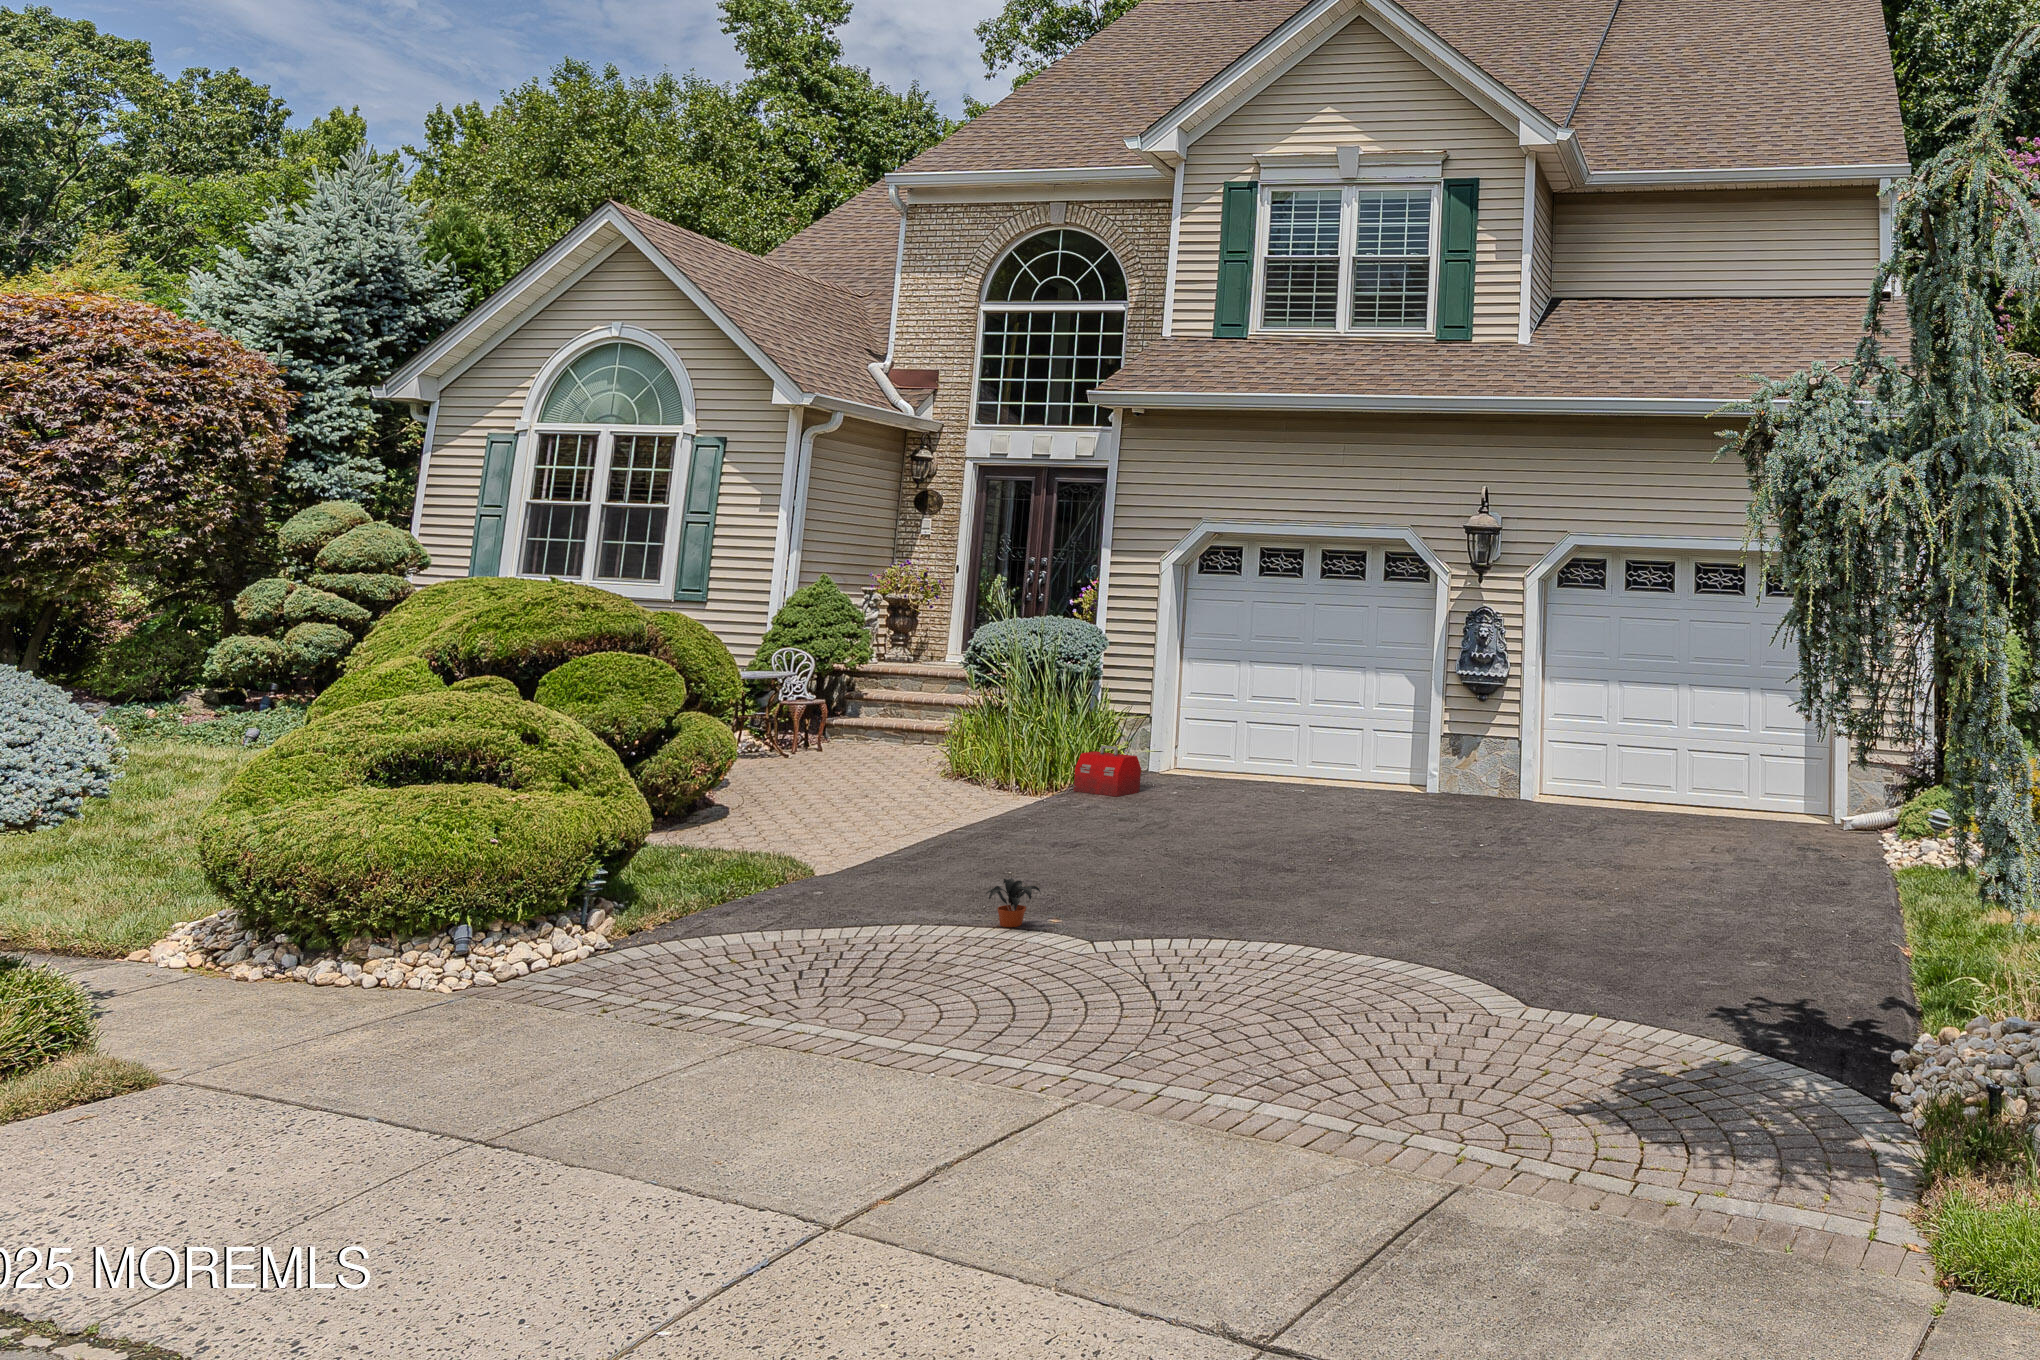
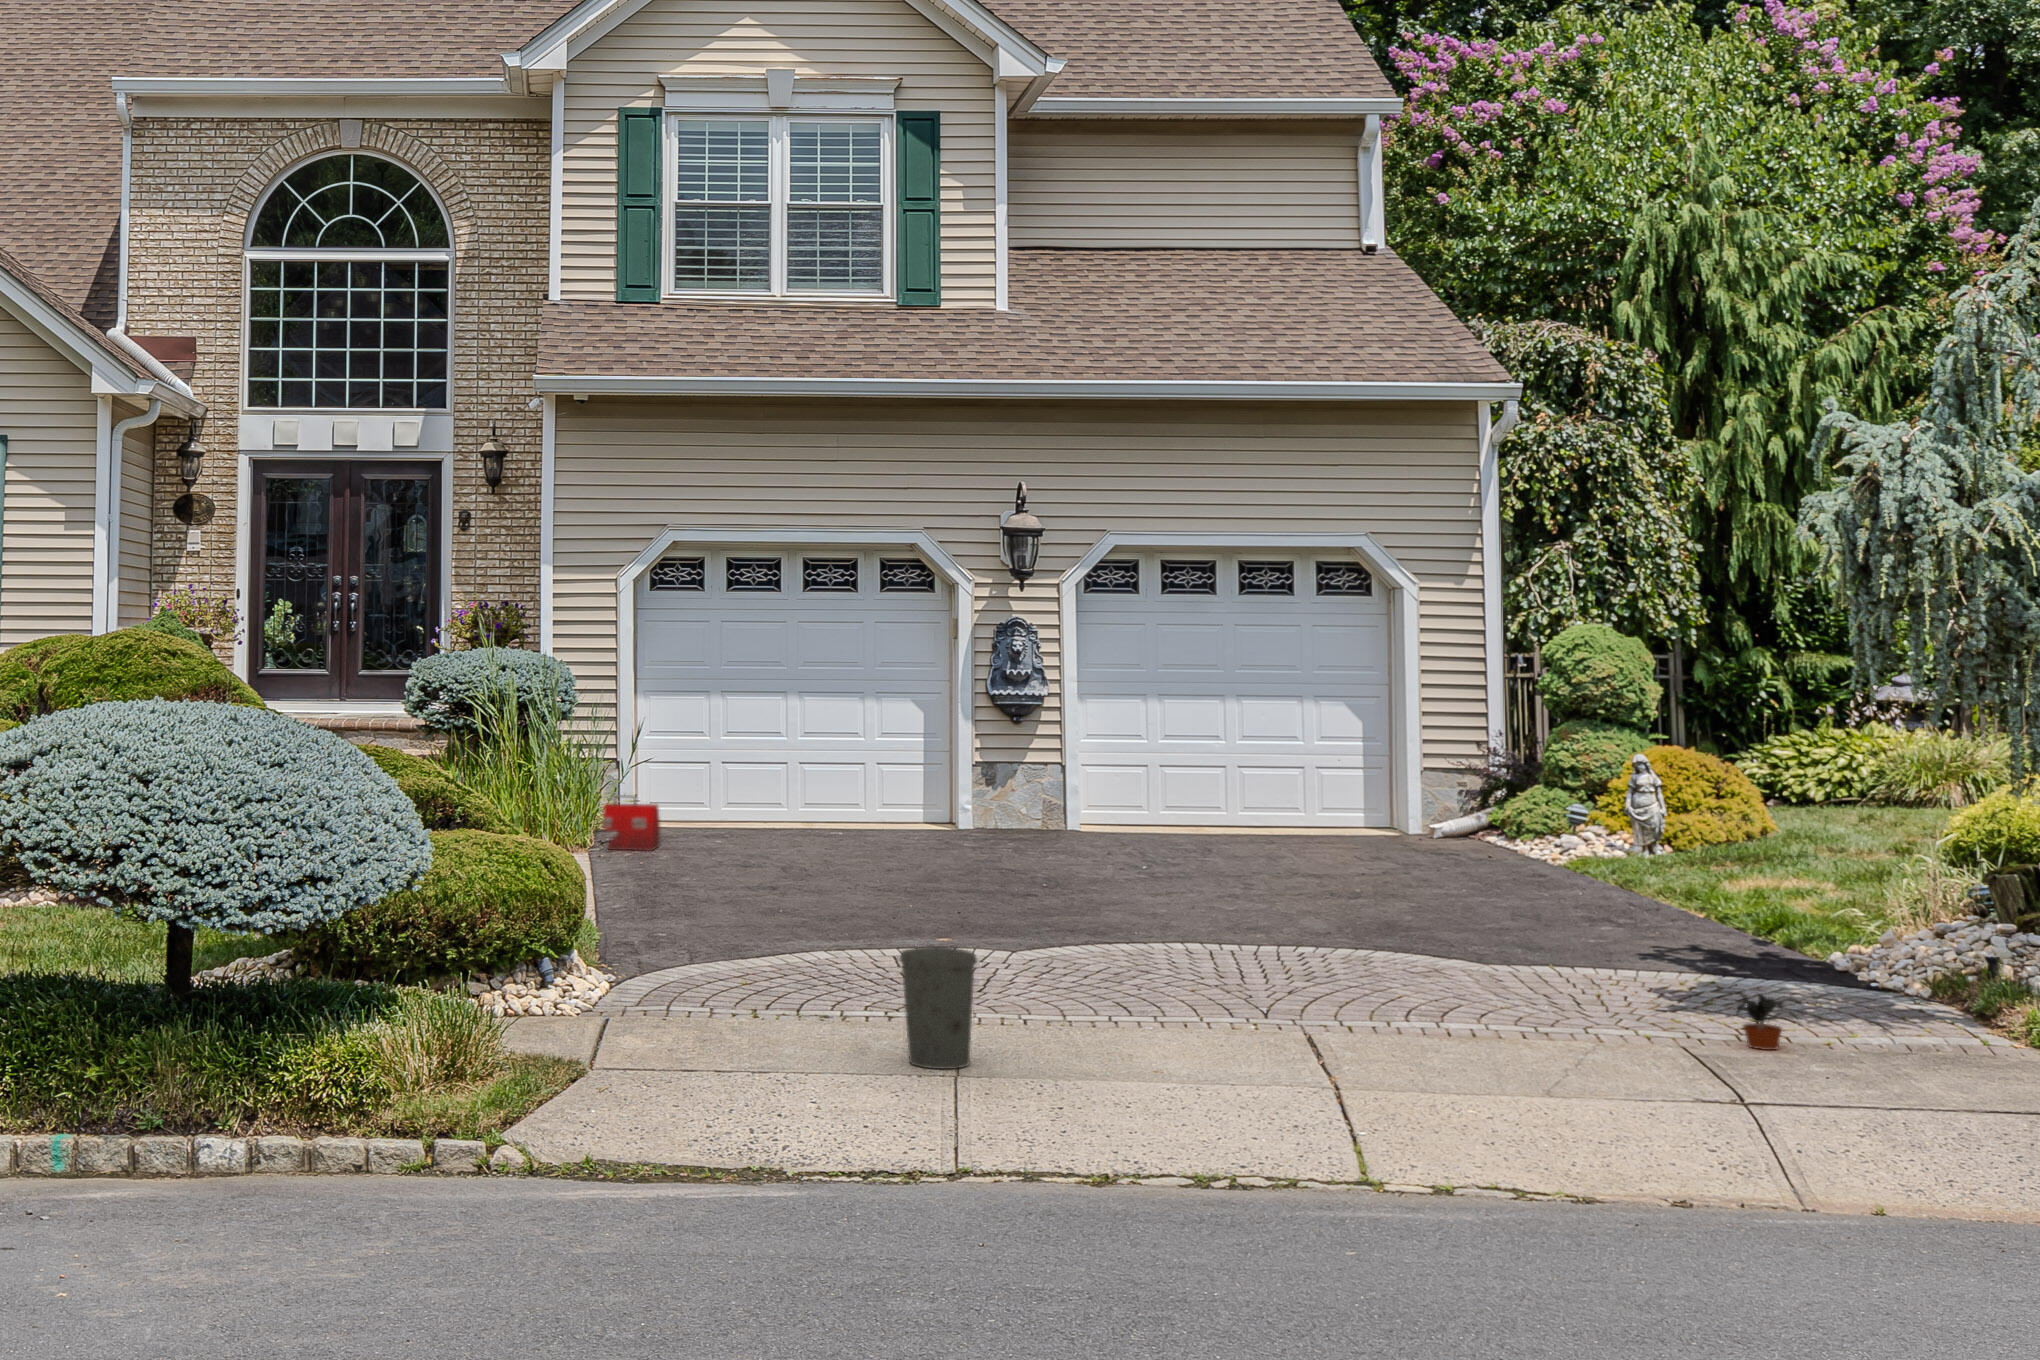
potted plant: present [986,878,1040,927] -> present [1736,992,1802,1050]
trash can: none [286,986,407,1154] -> present [900,946,977,1069]

